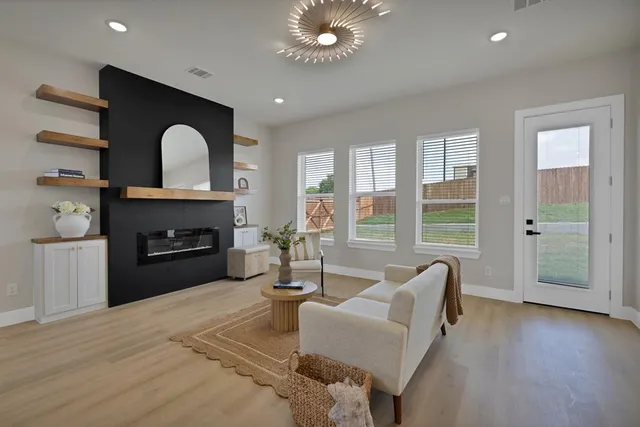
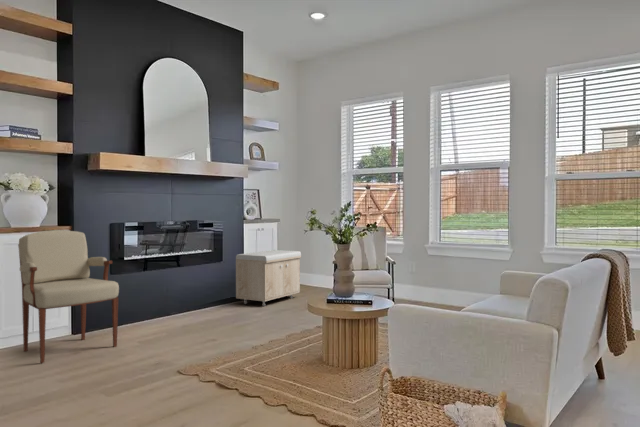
armchair: none [63,239,137,332] -> present [18,230,119,363]

